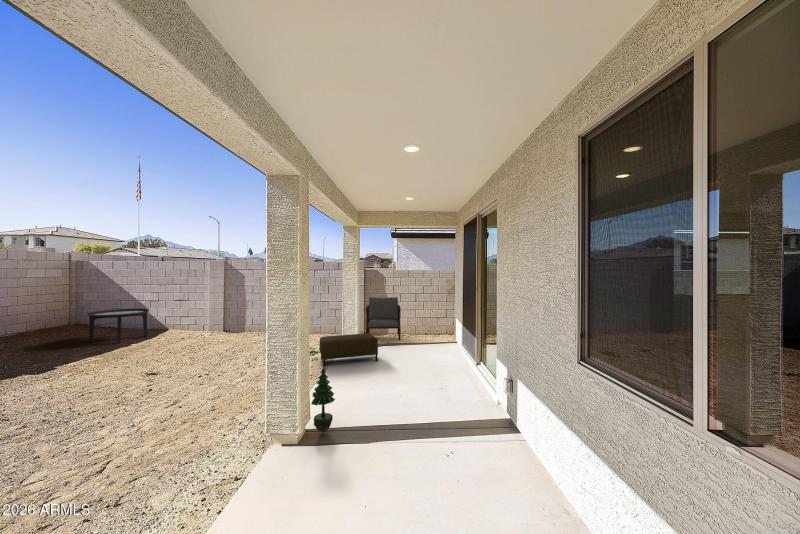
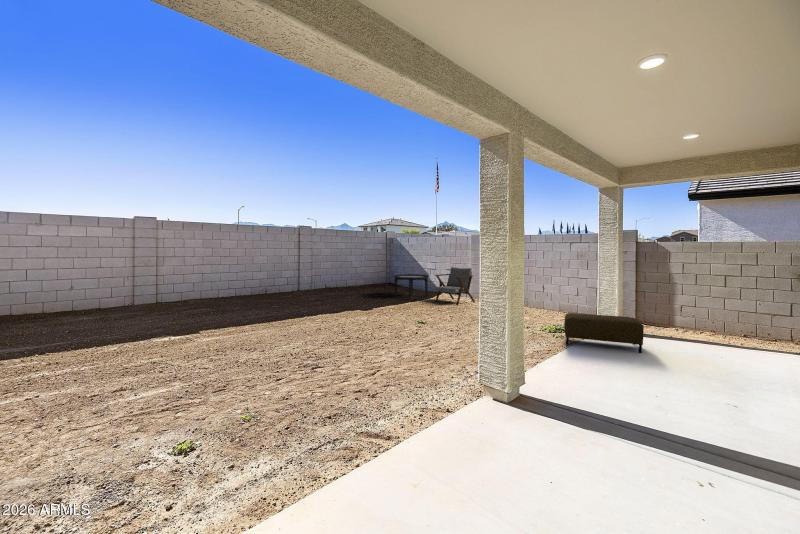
lounge chair: present [366,297,401,340] -> present [435,267,475,305]
potted tree: present [312,367,335,432] -> none [525,333,553,403]

